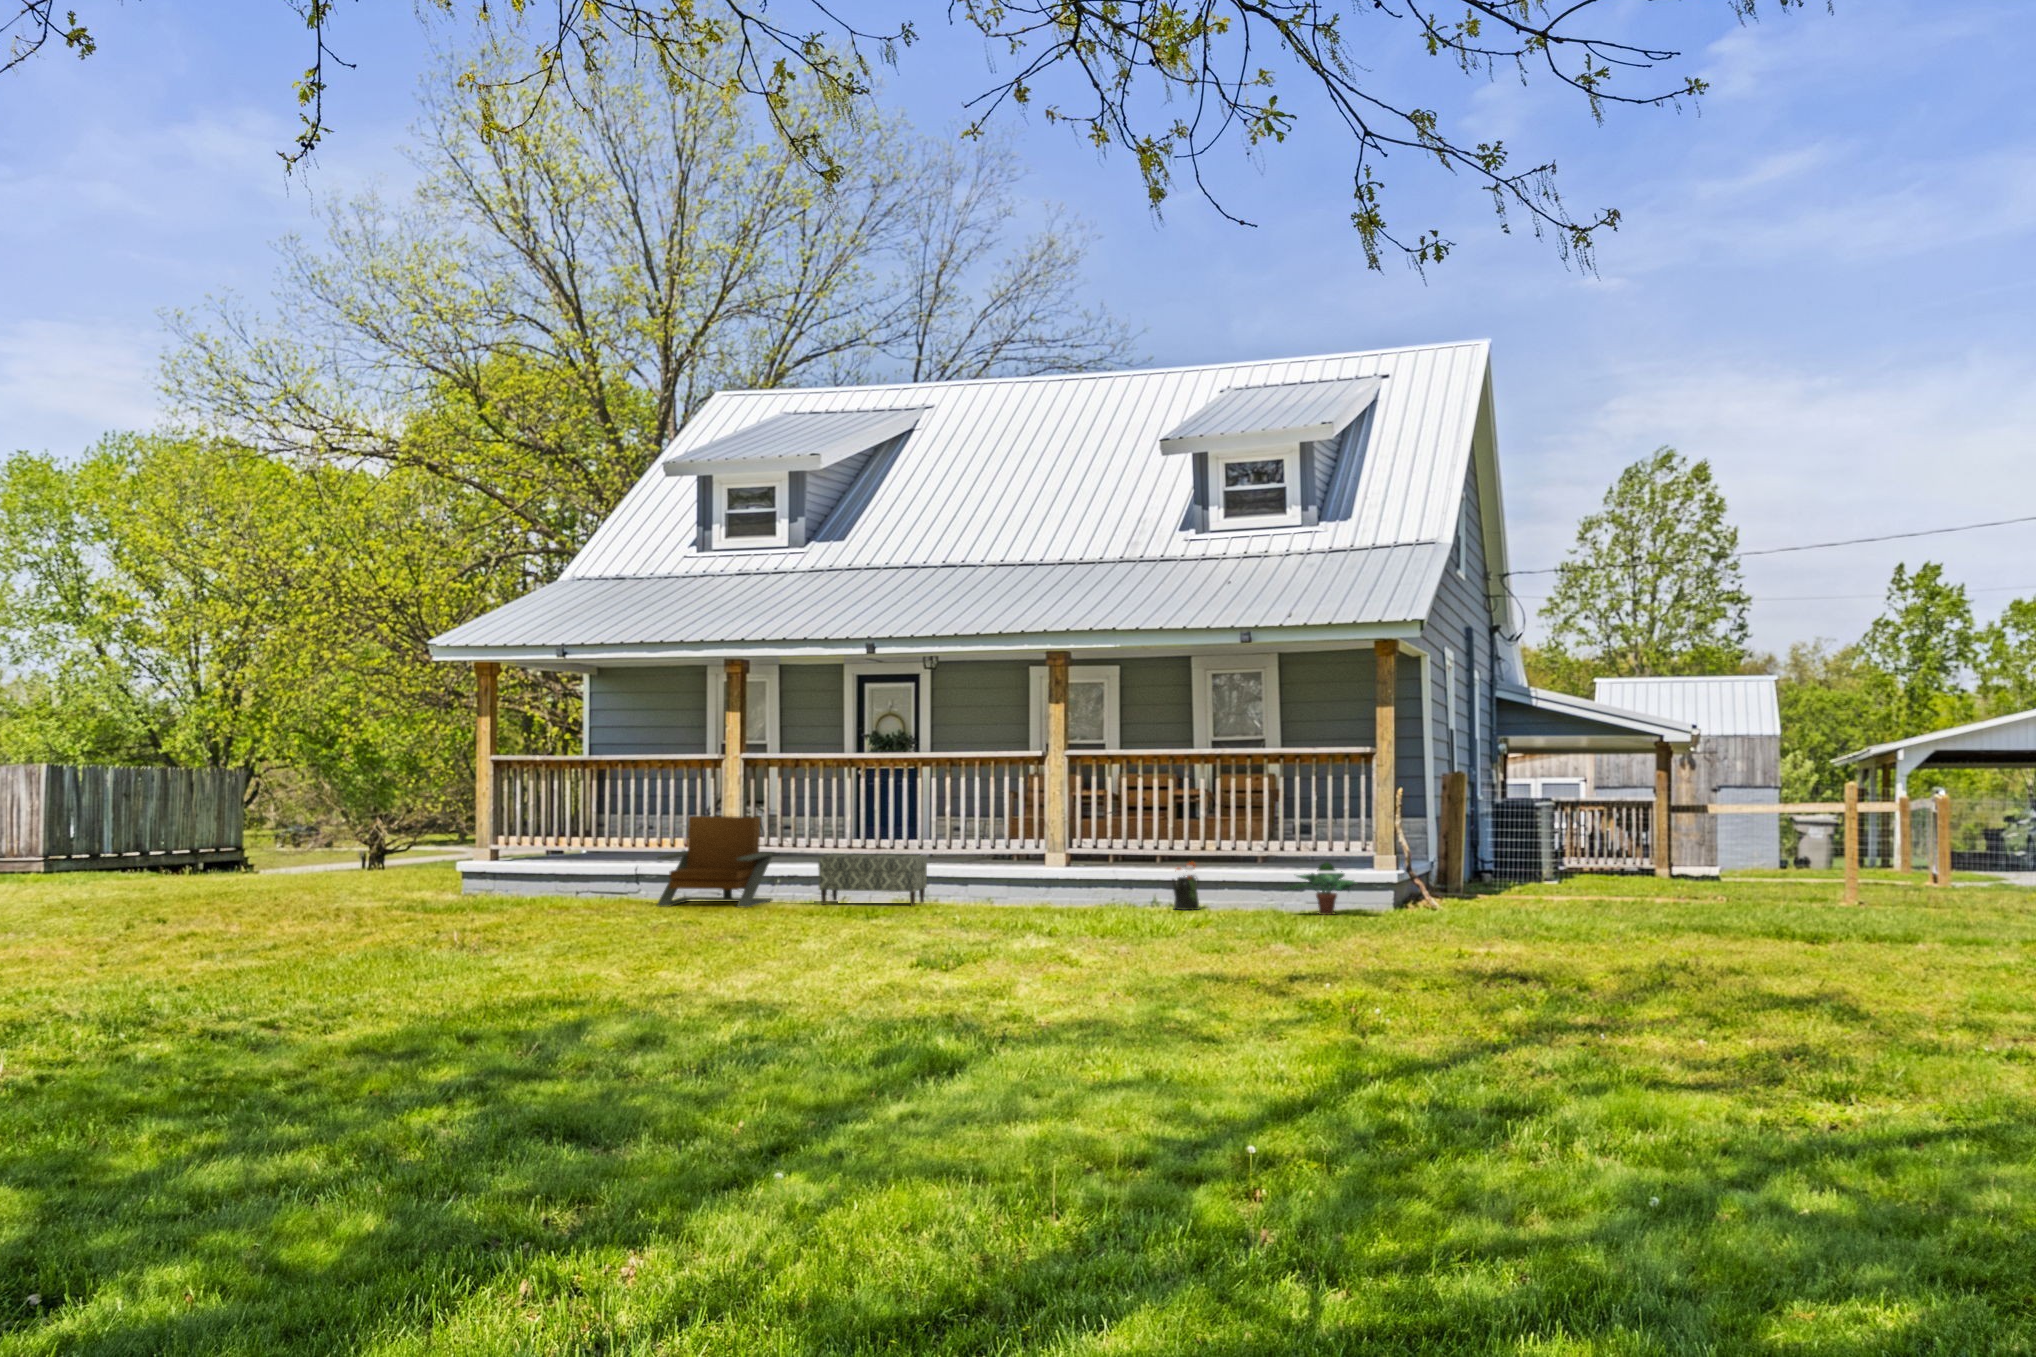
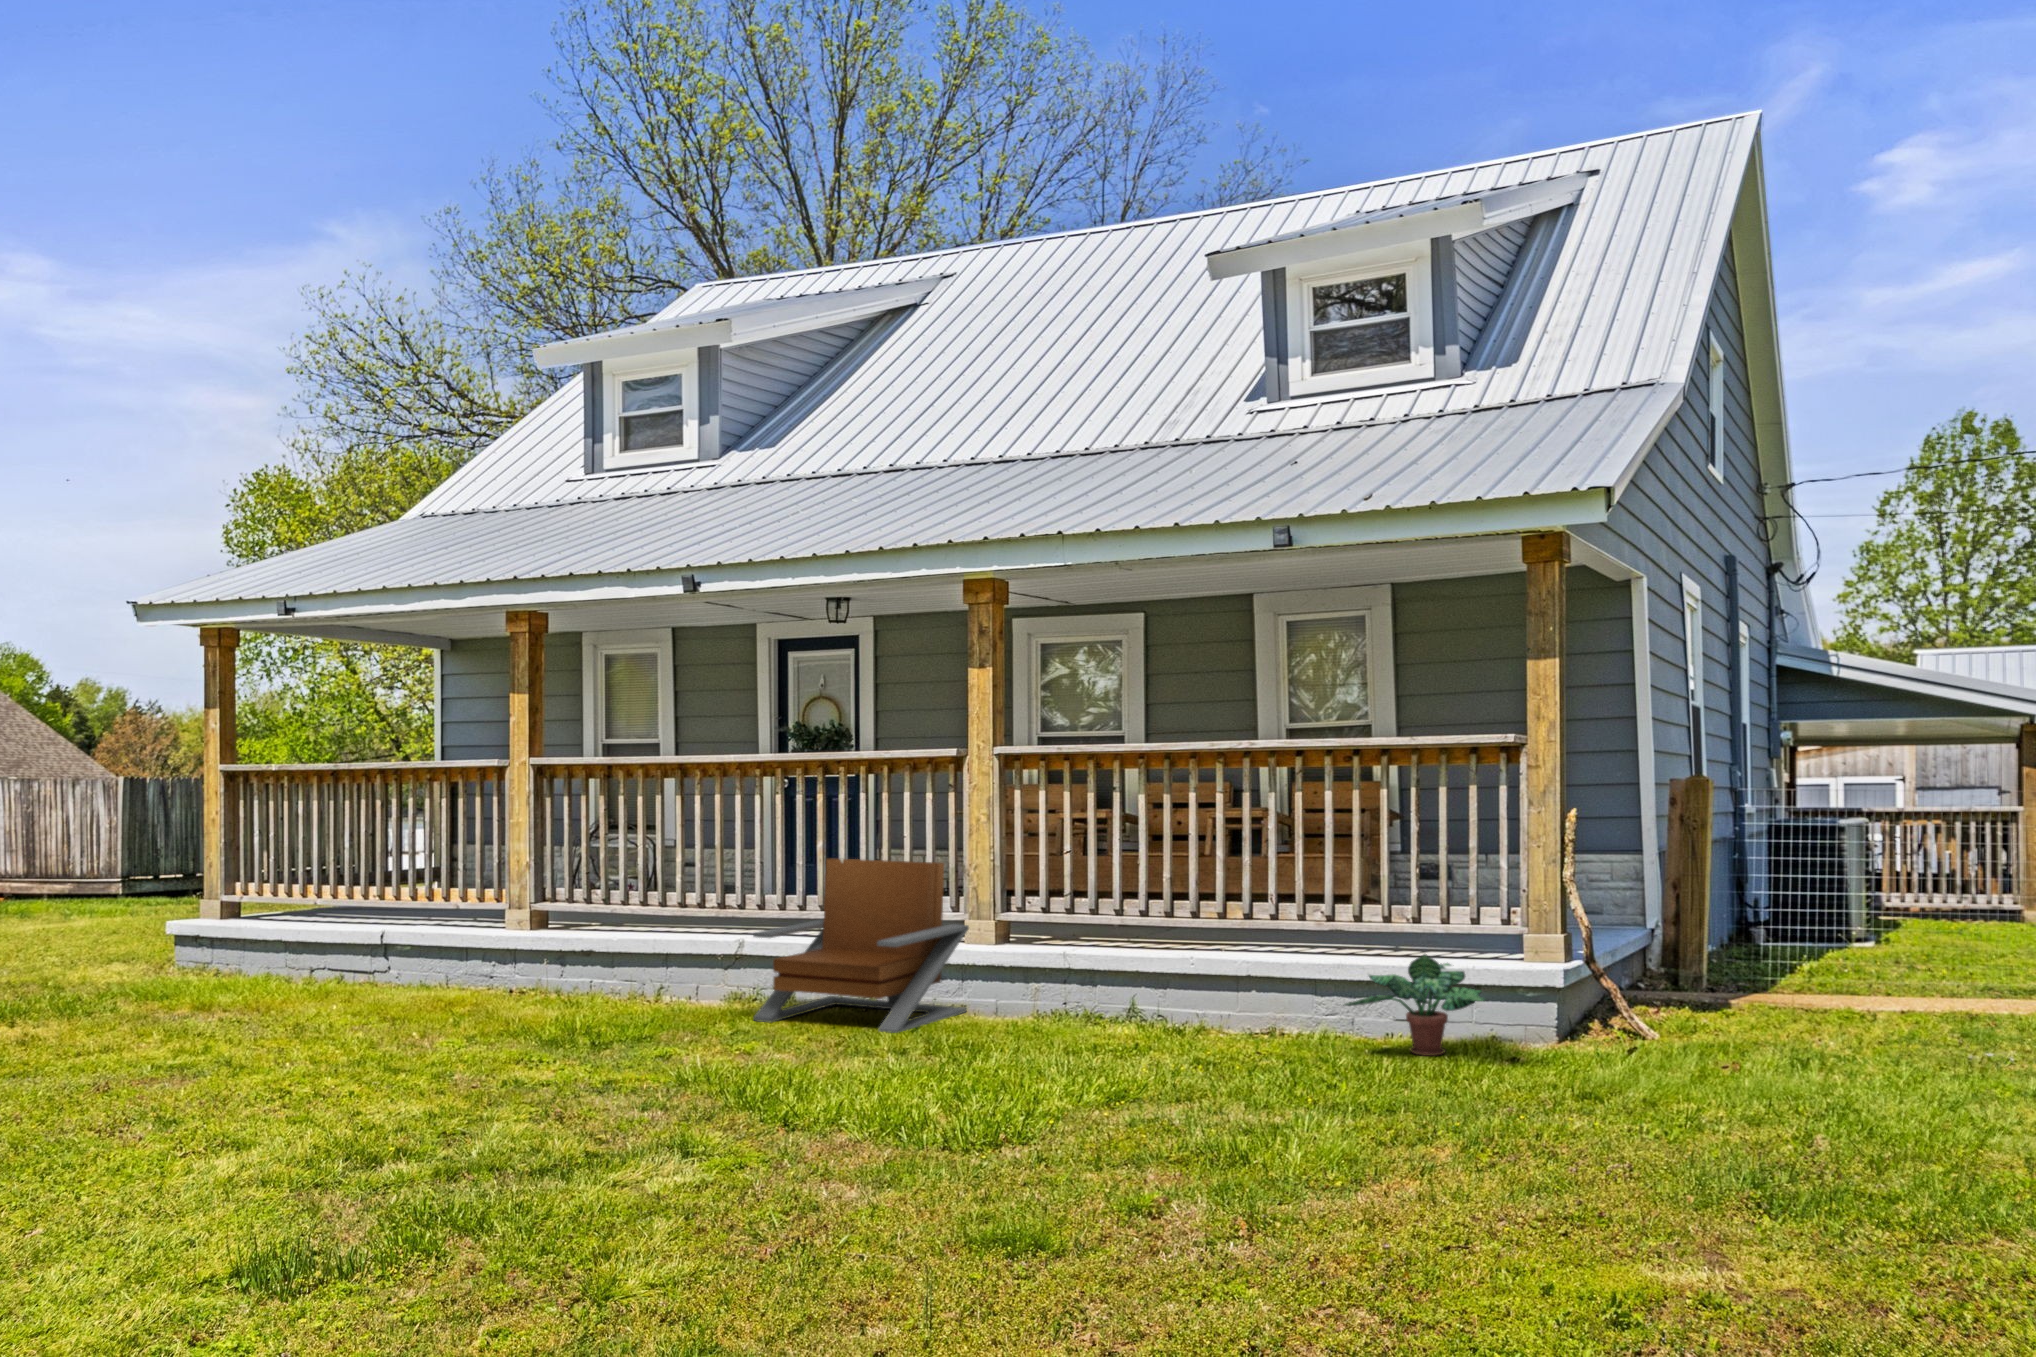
lounge chair: present [657,816,773,907] -> present [753,859,969,1033]
bench: present [818,854,927,906] -> none [603,913,783,1007]
watering can: present [1172,862,1200,910] -> none [1151,941,1208,1032]

